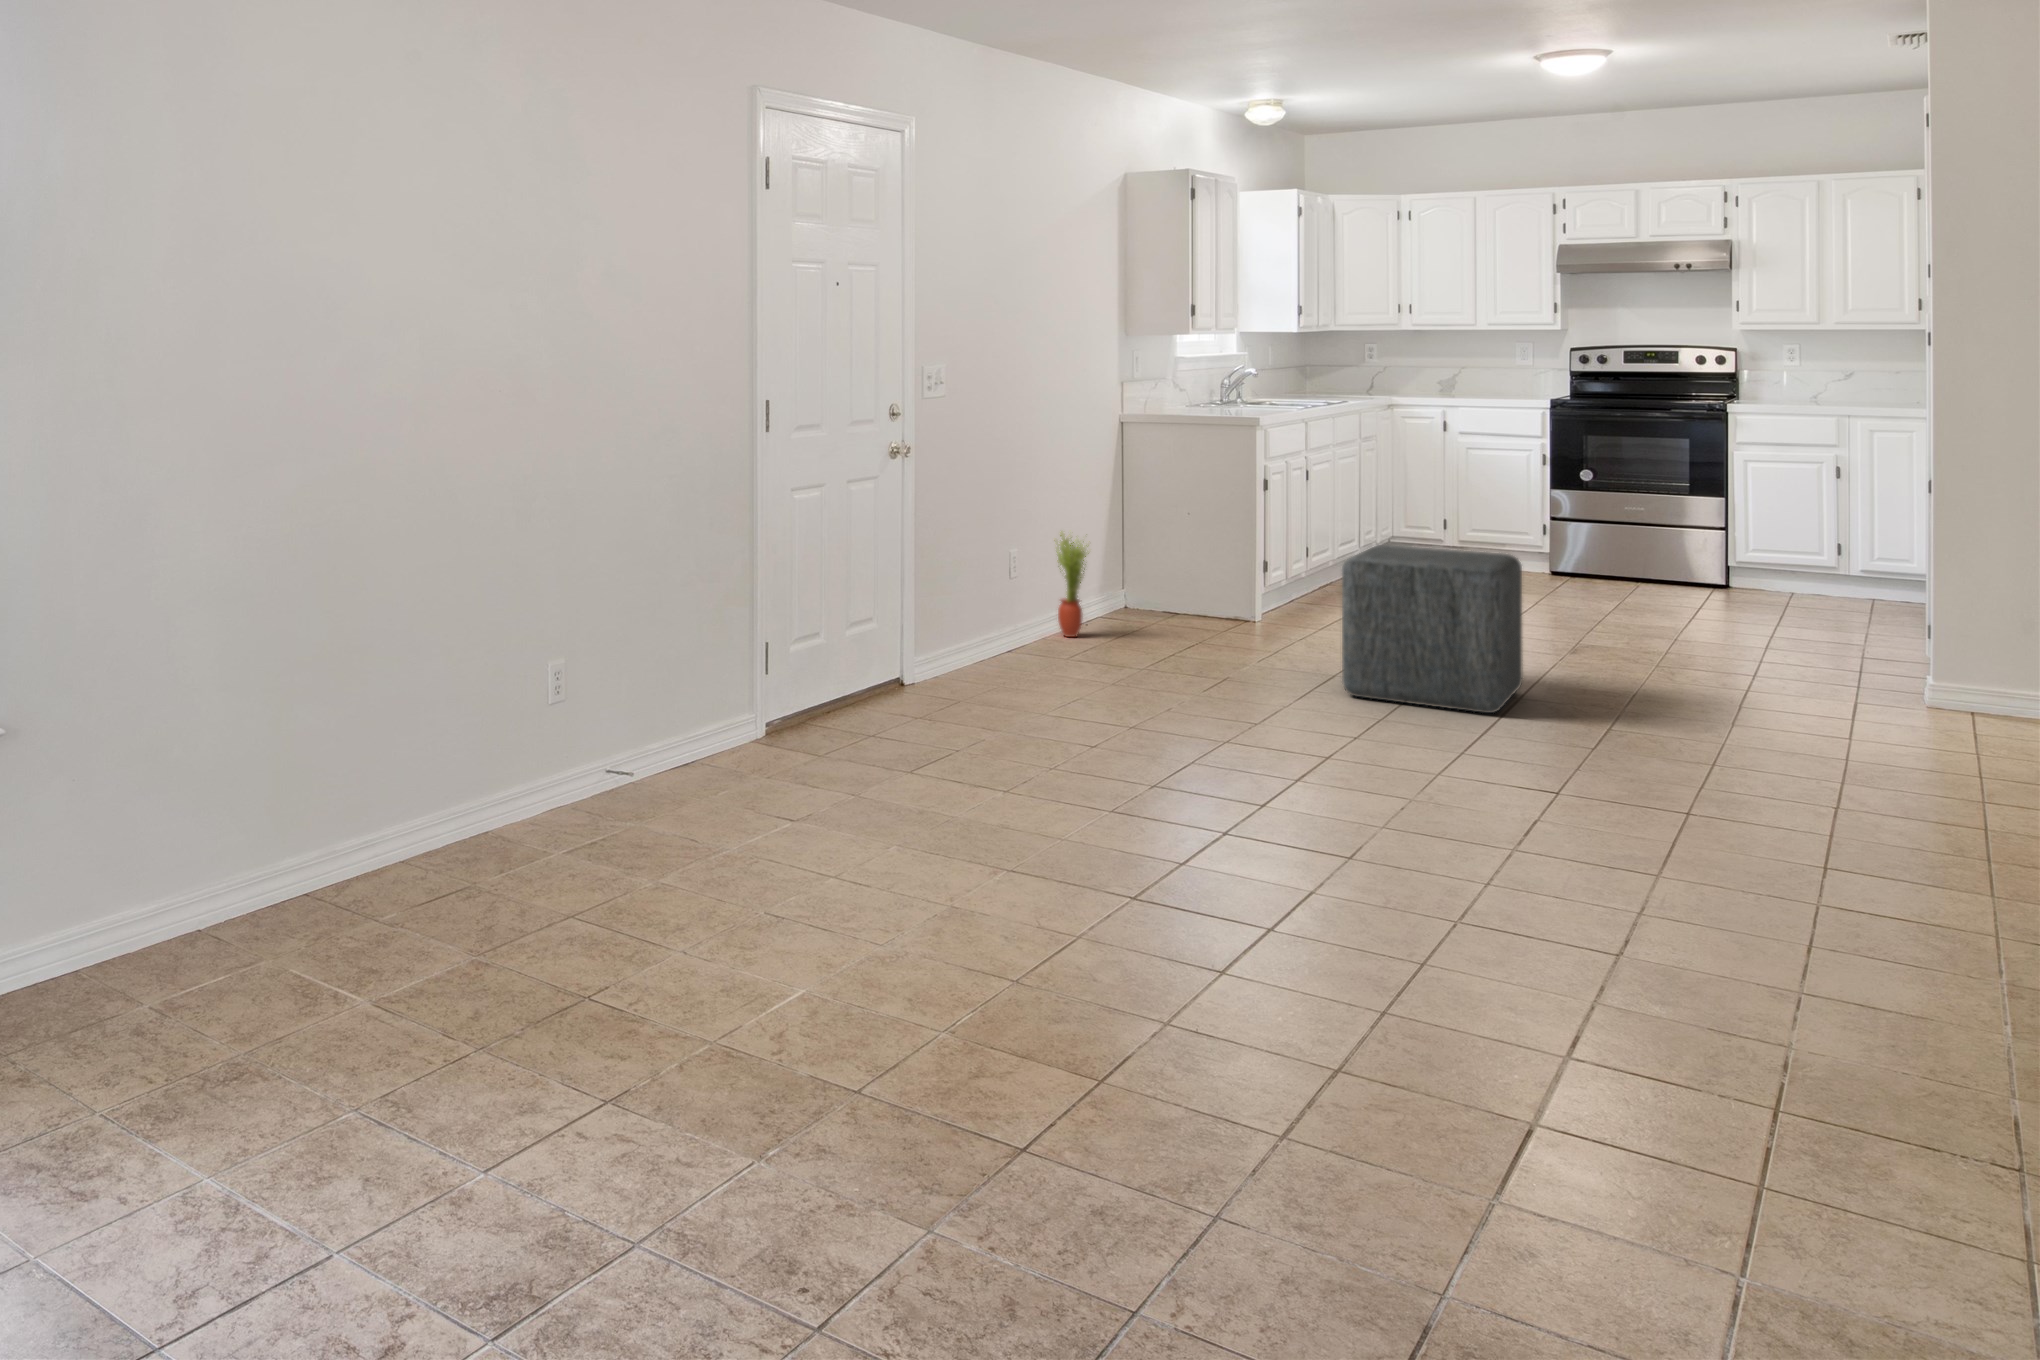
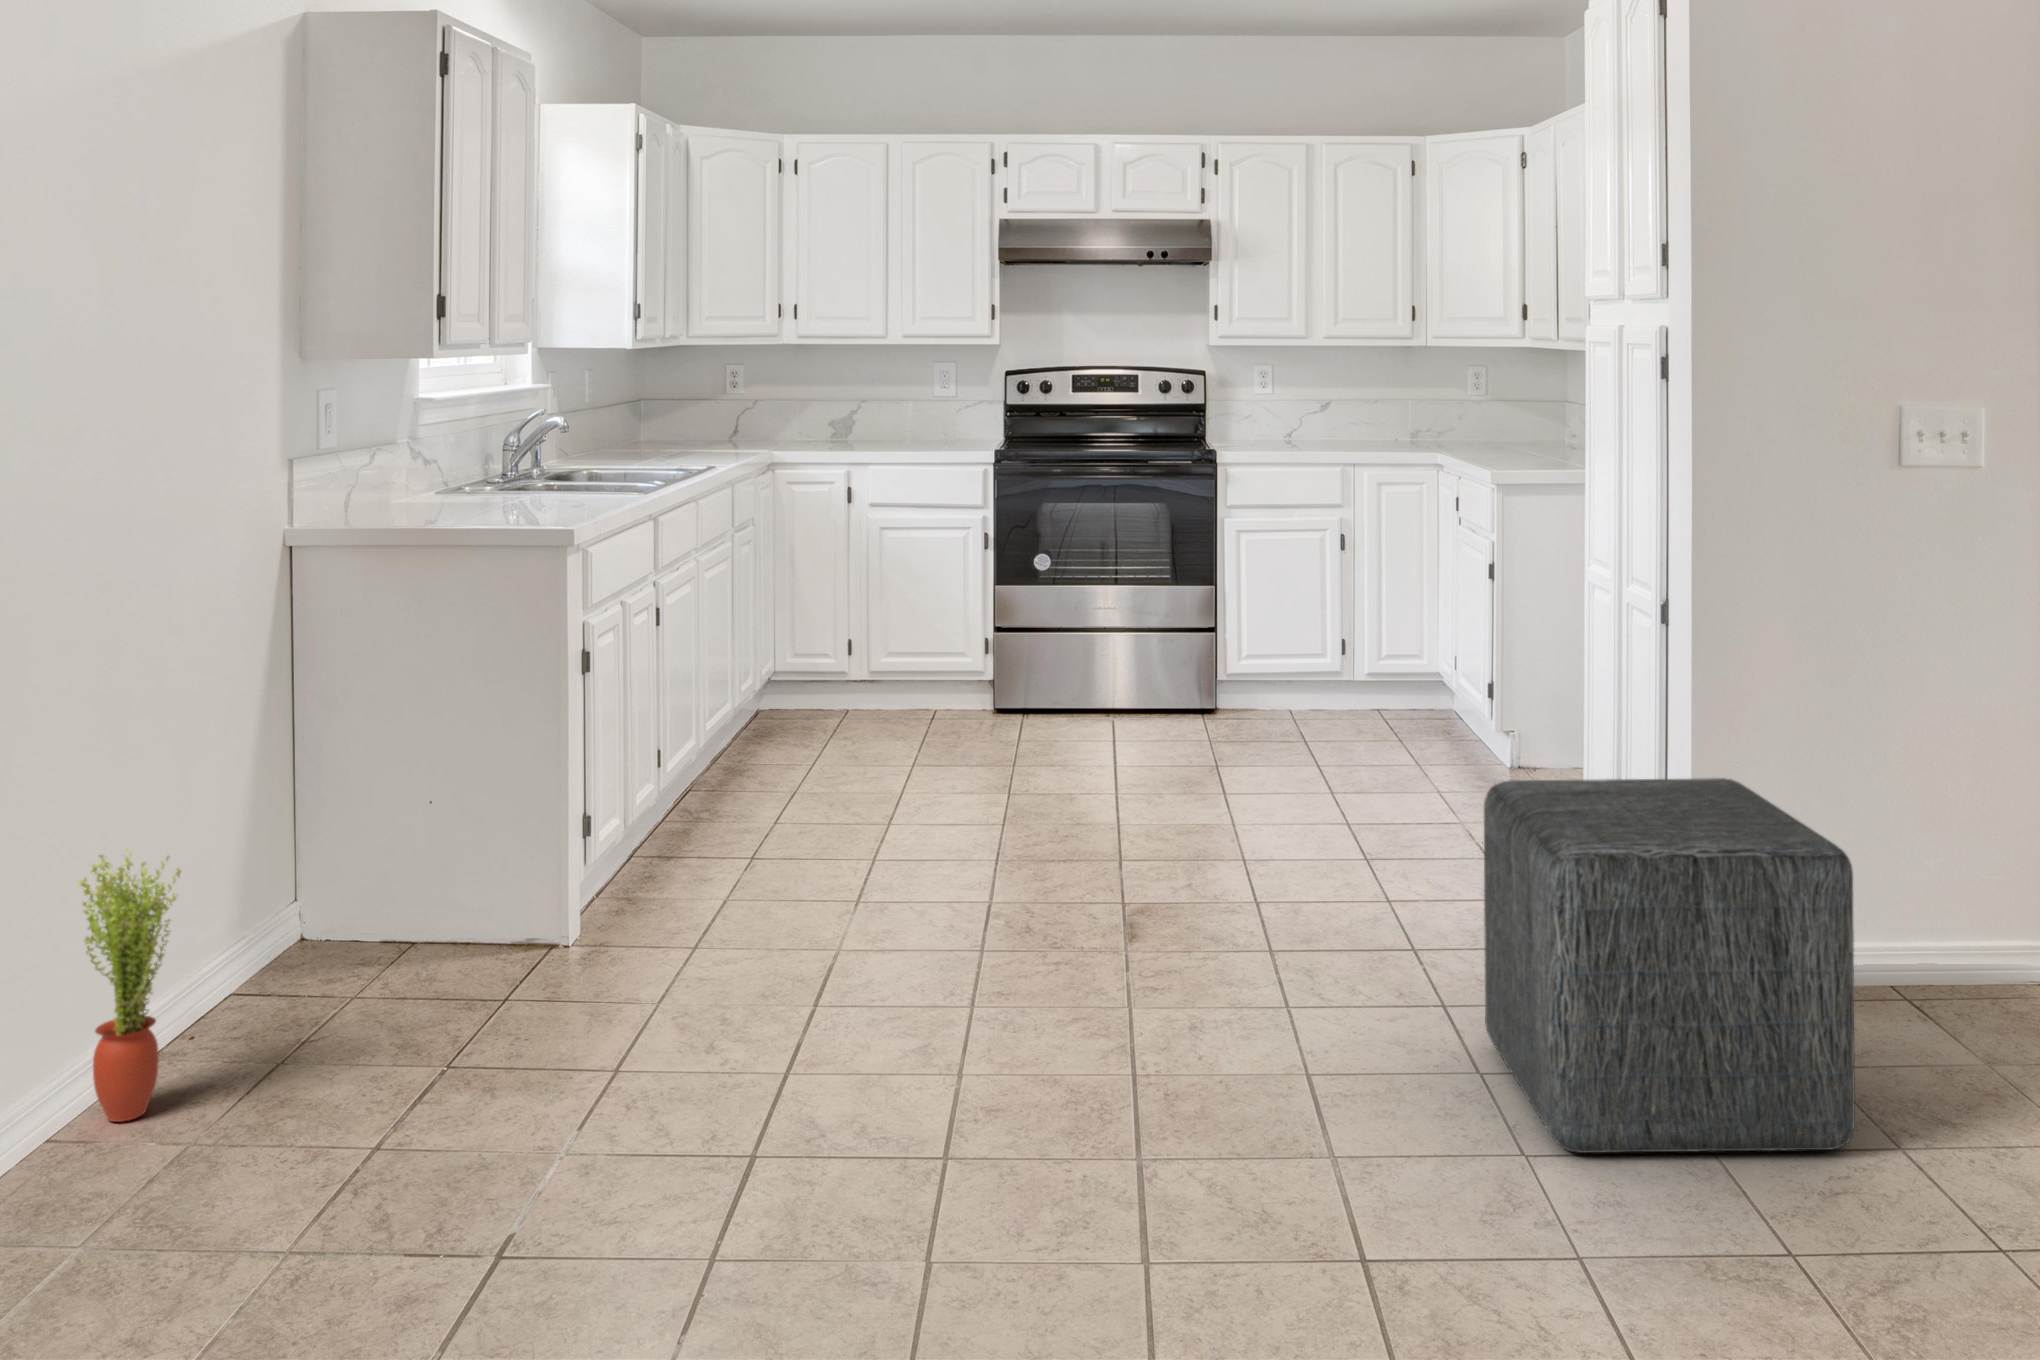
ottoman: present [1342,545,1523,713] -> present [1484,778,1855,1153]

